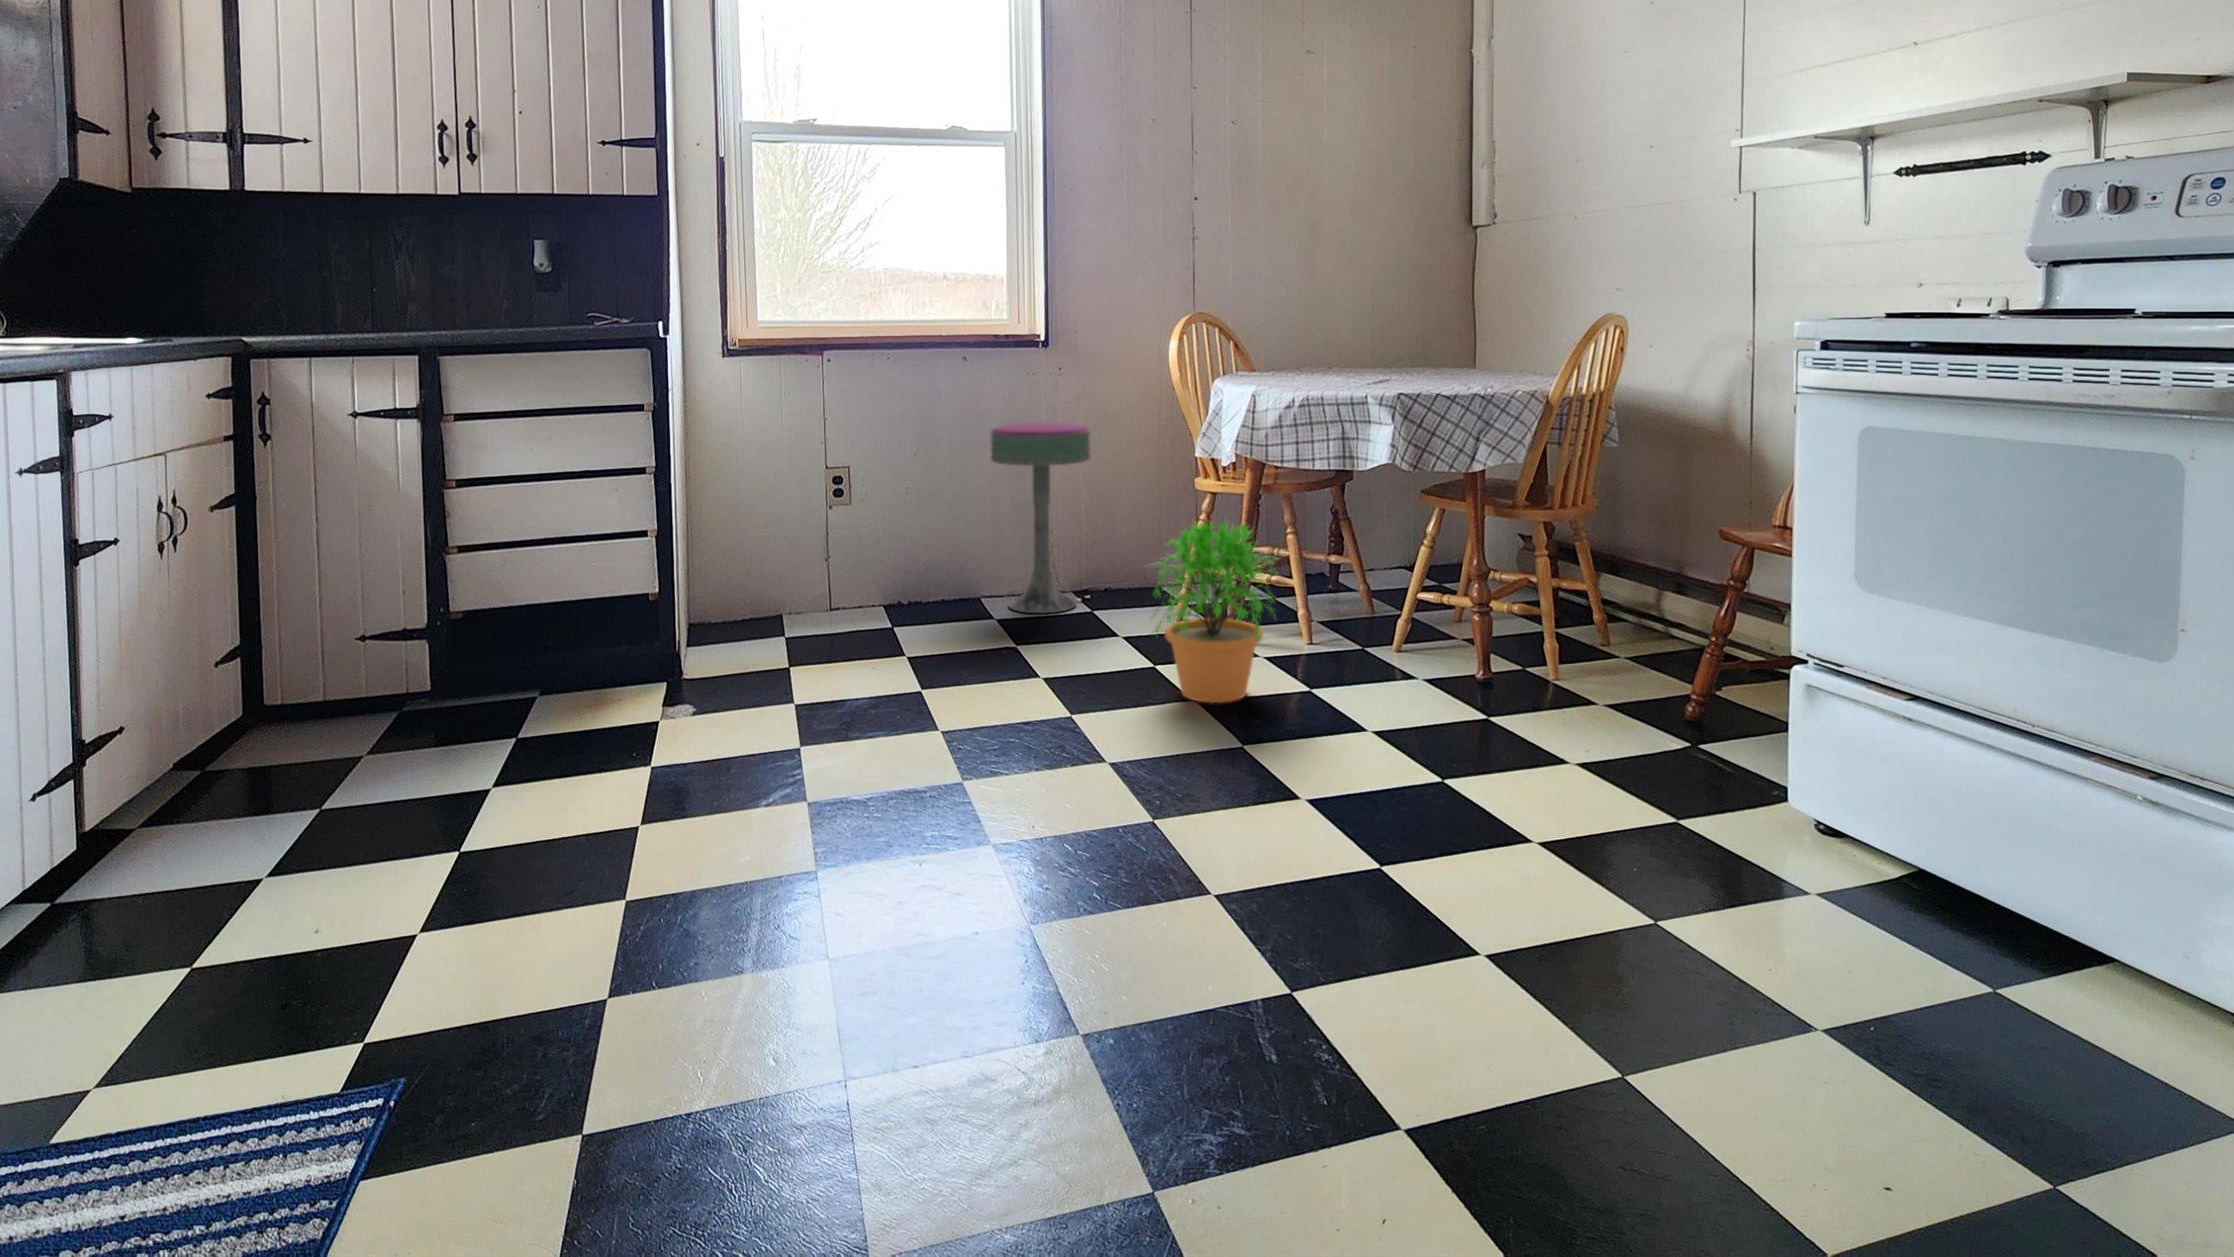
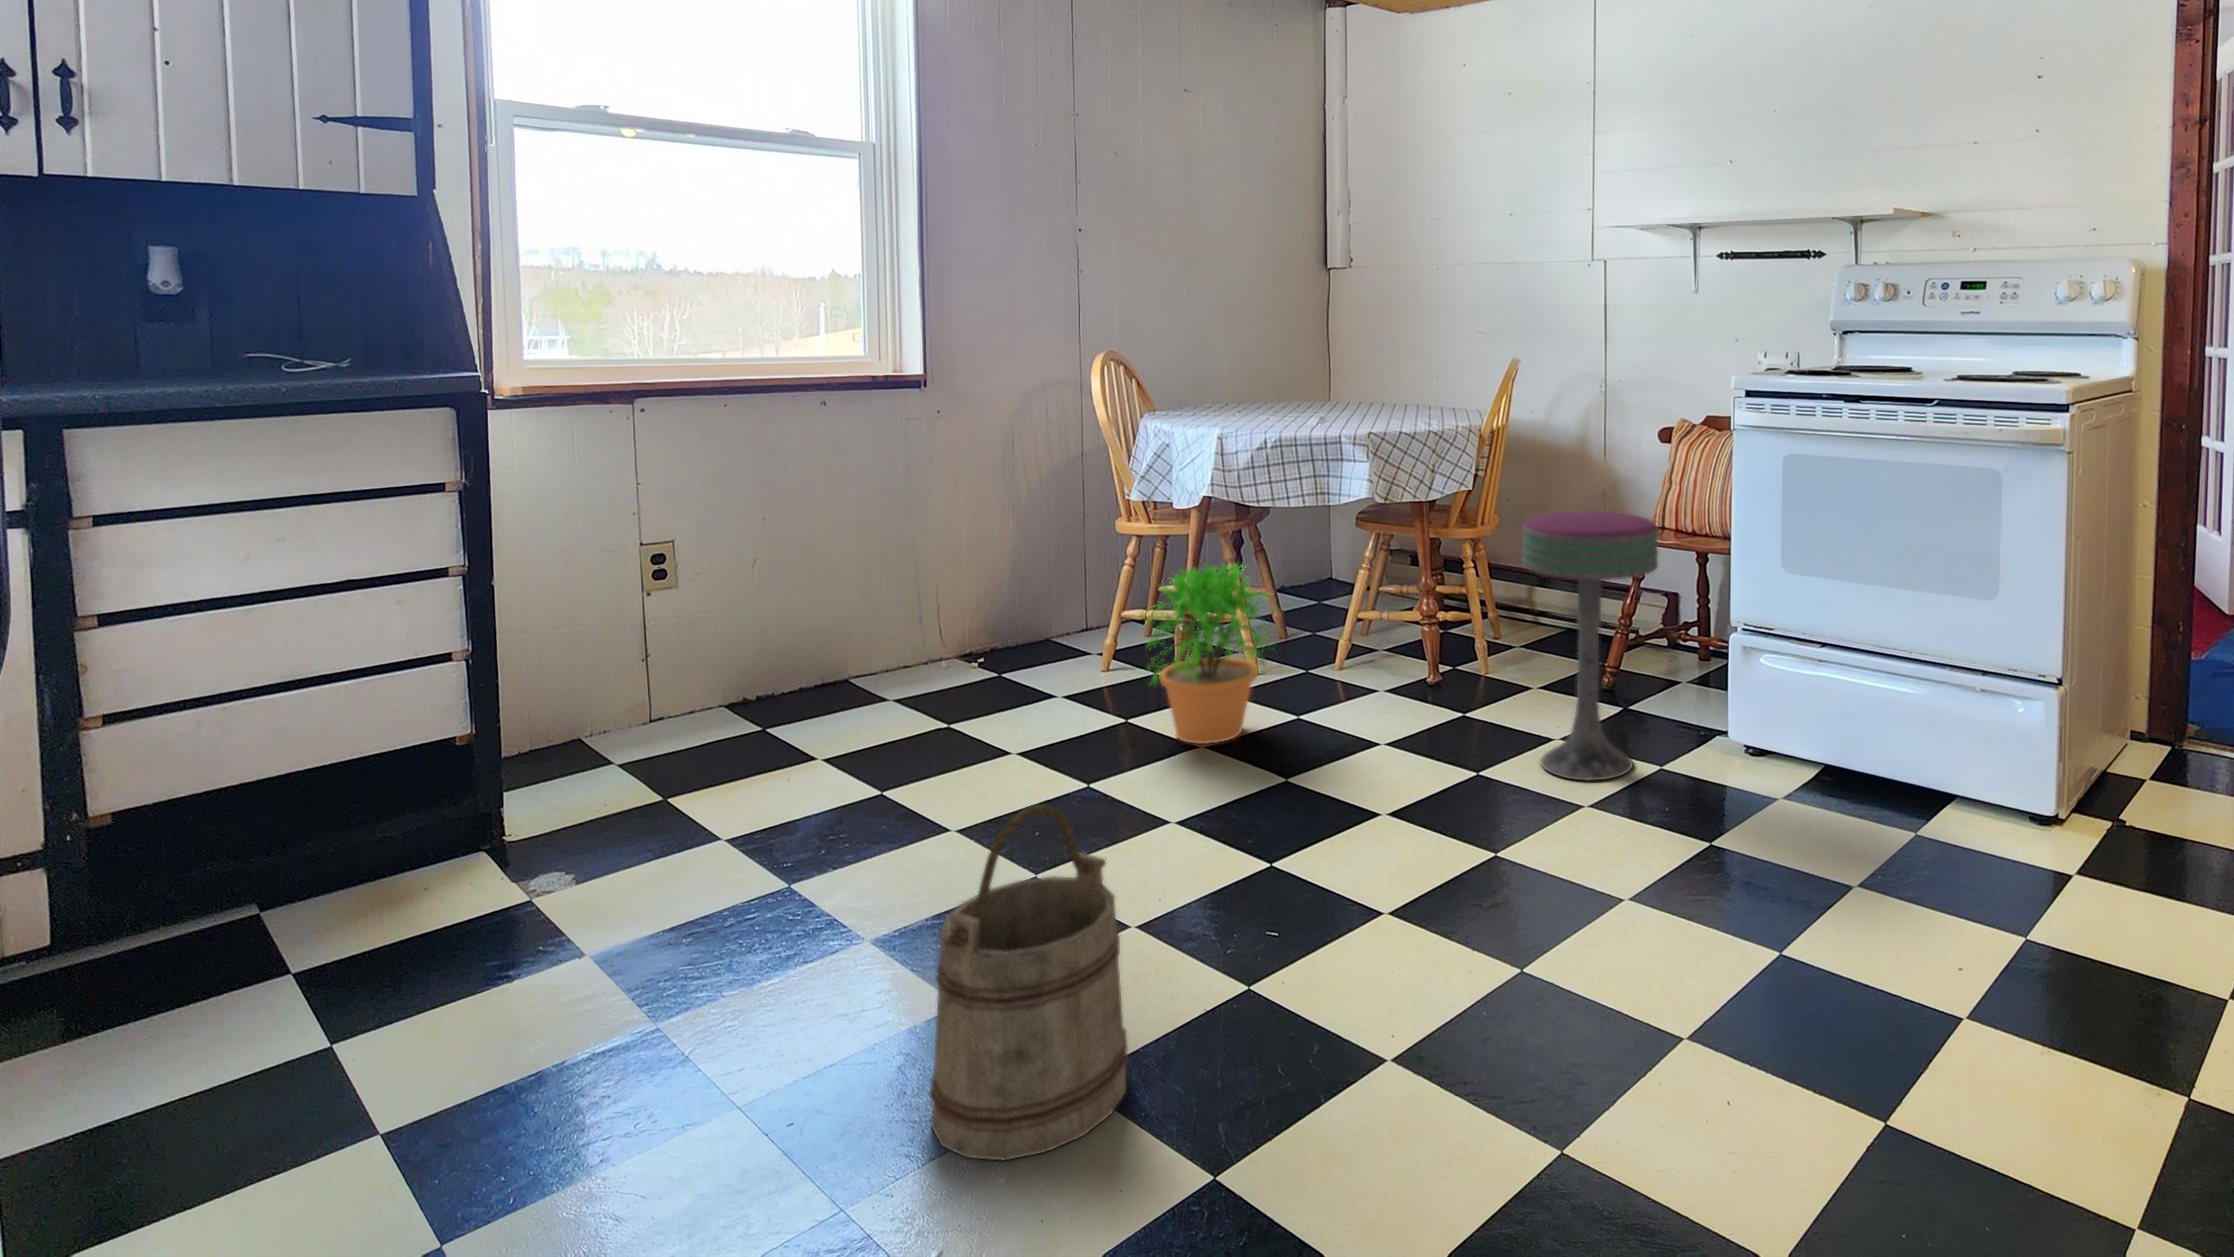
bar stool: present [991,422,1090,613] -> present [1522,511,1659,781]
bucket: none [720,682,894,985] -> present [930,804,1127,1160]

